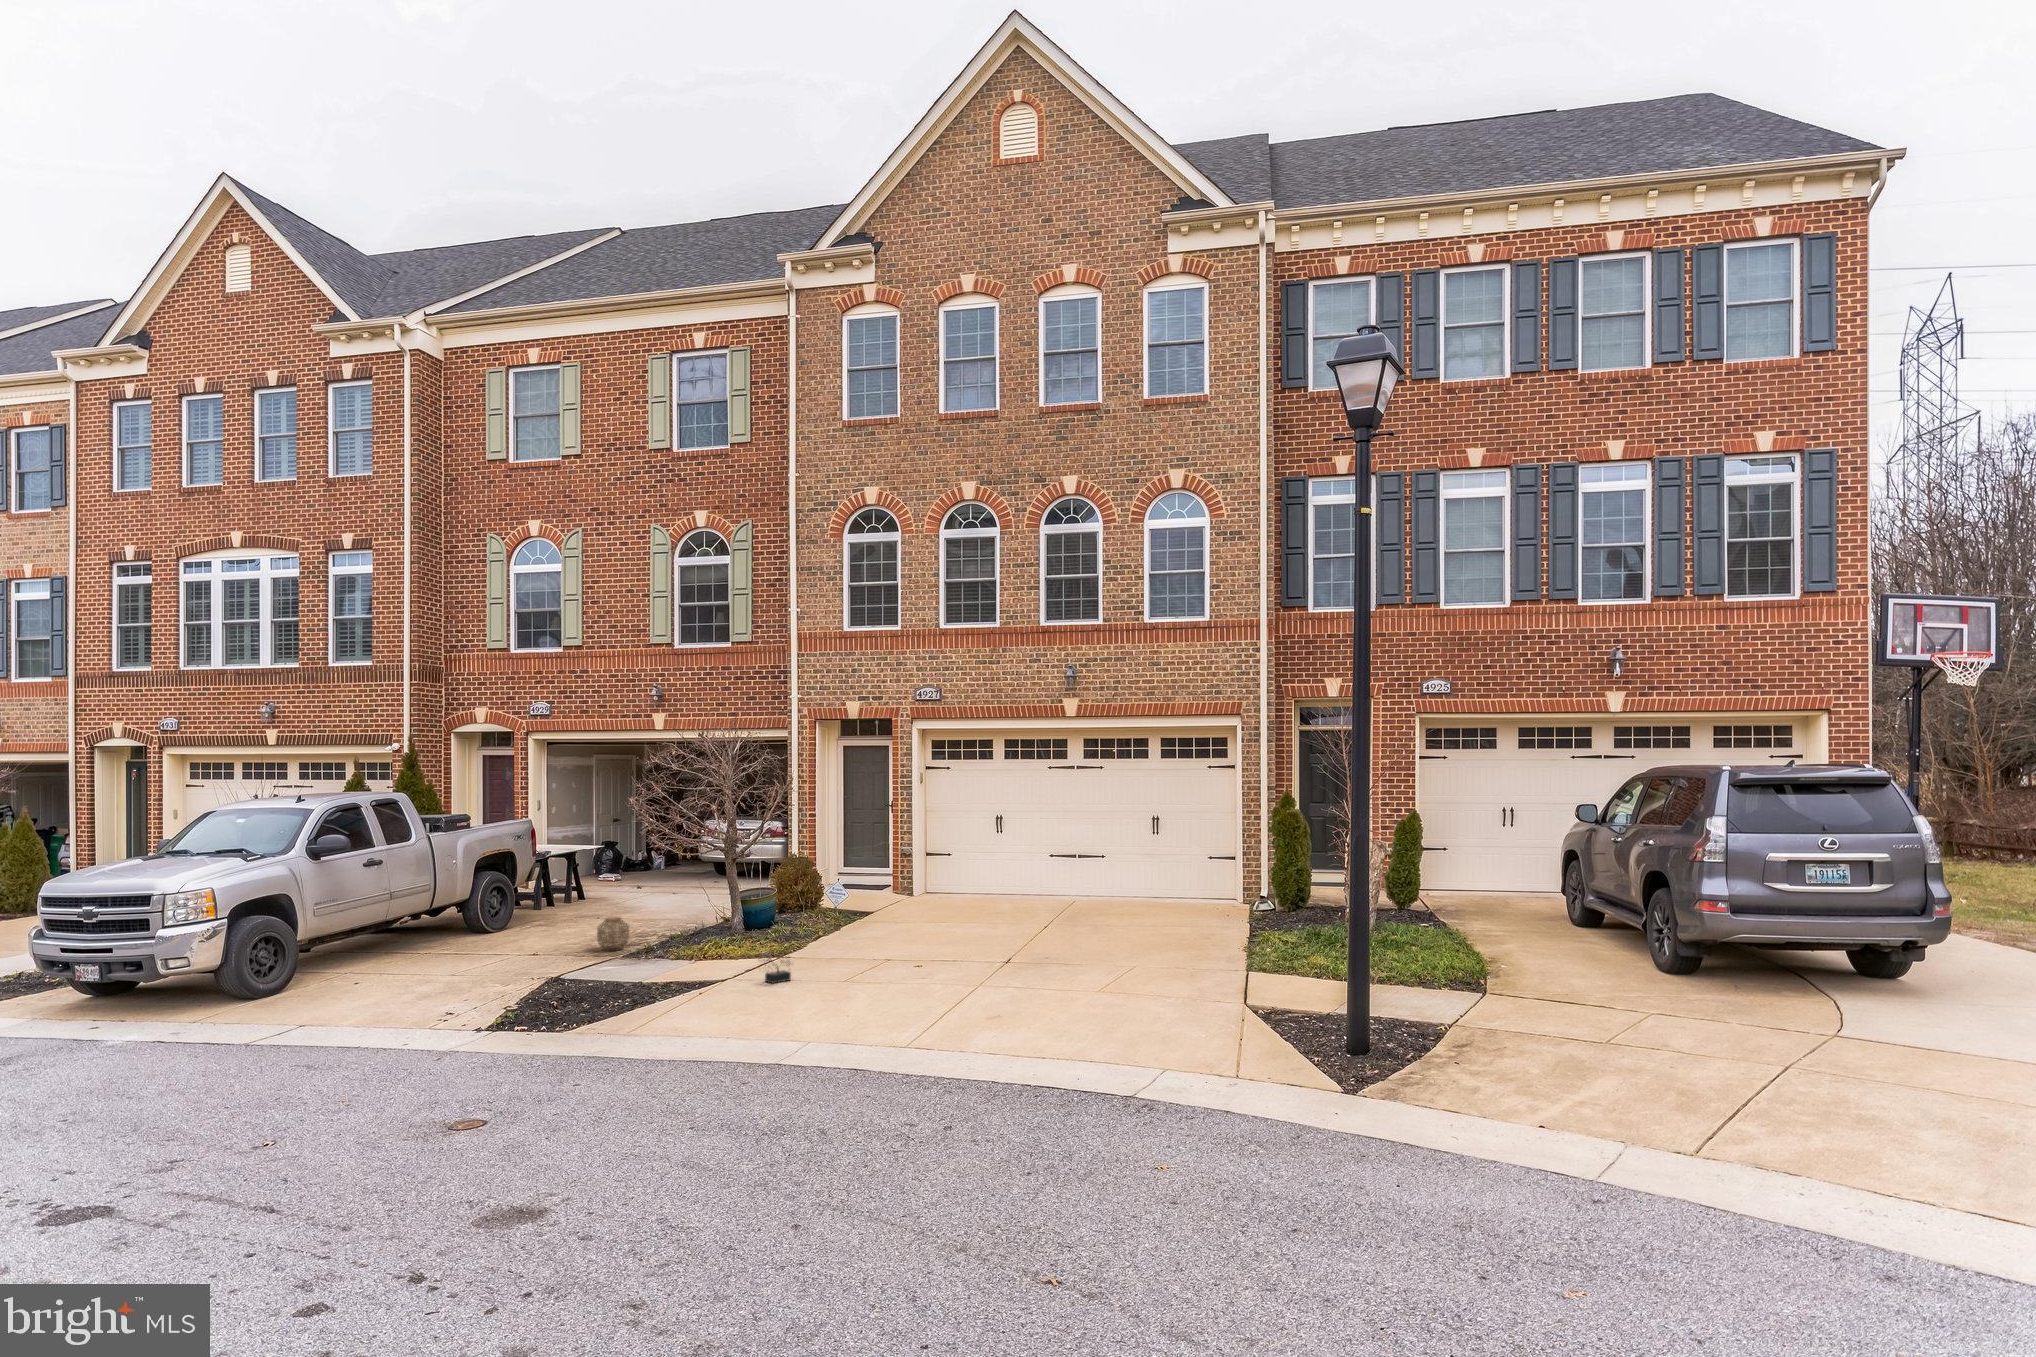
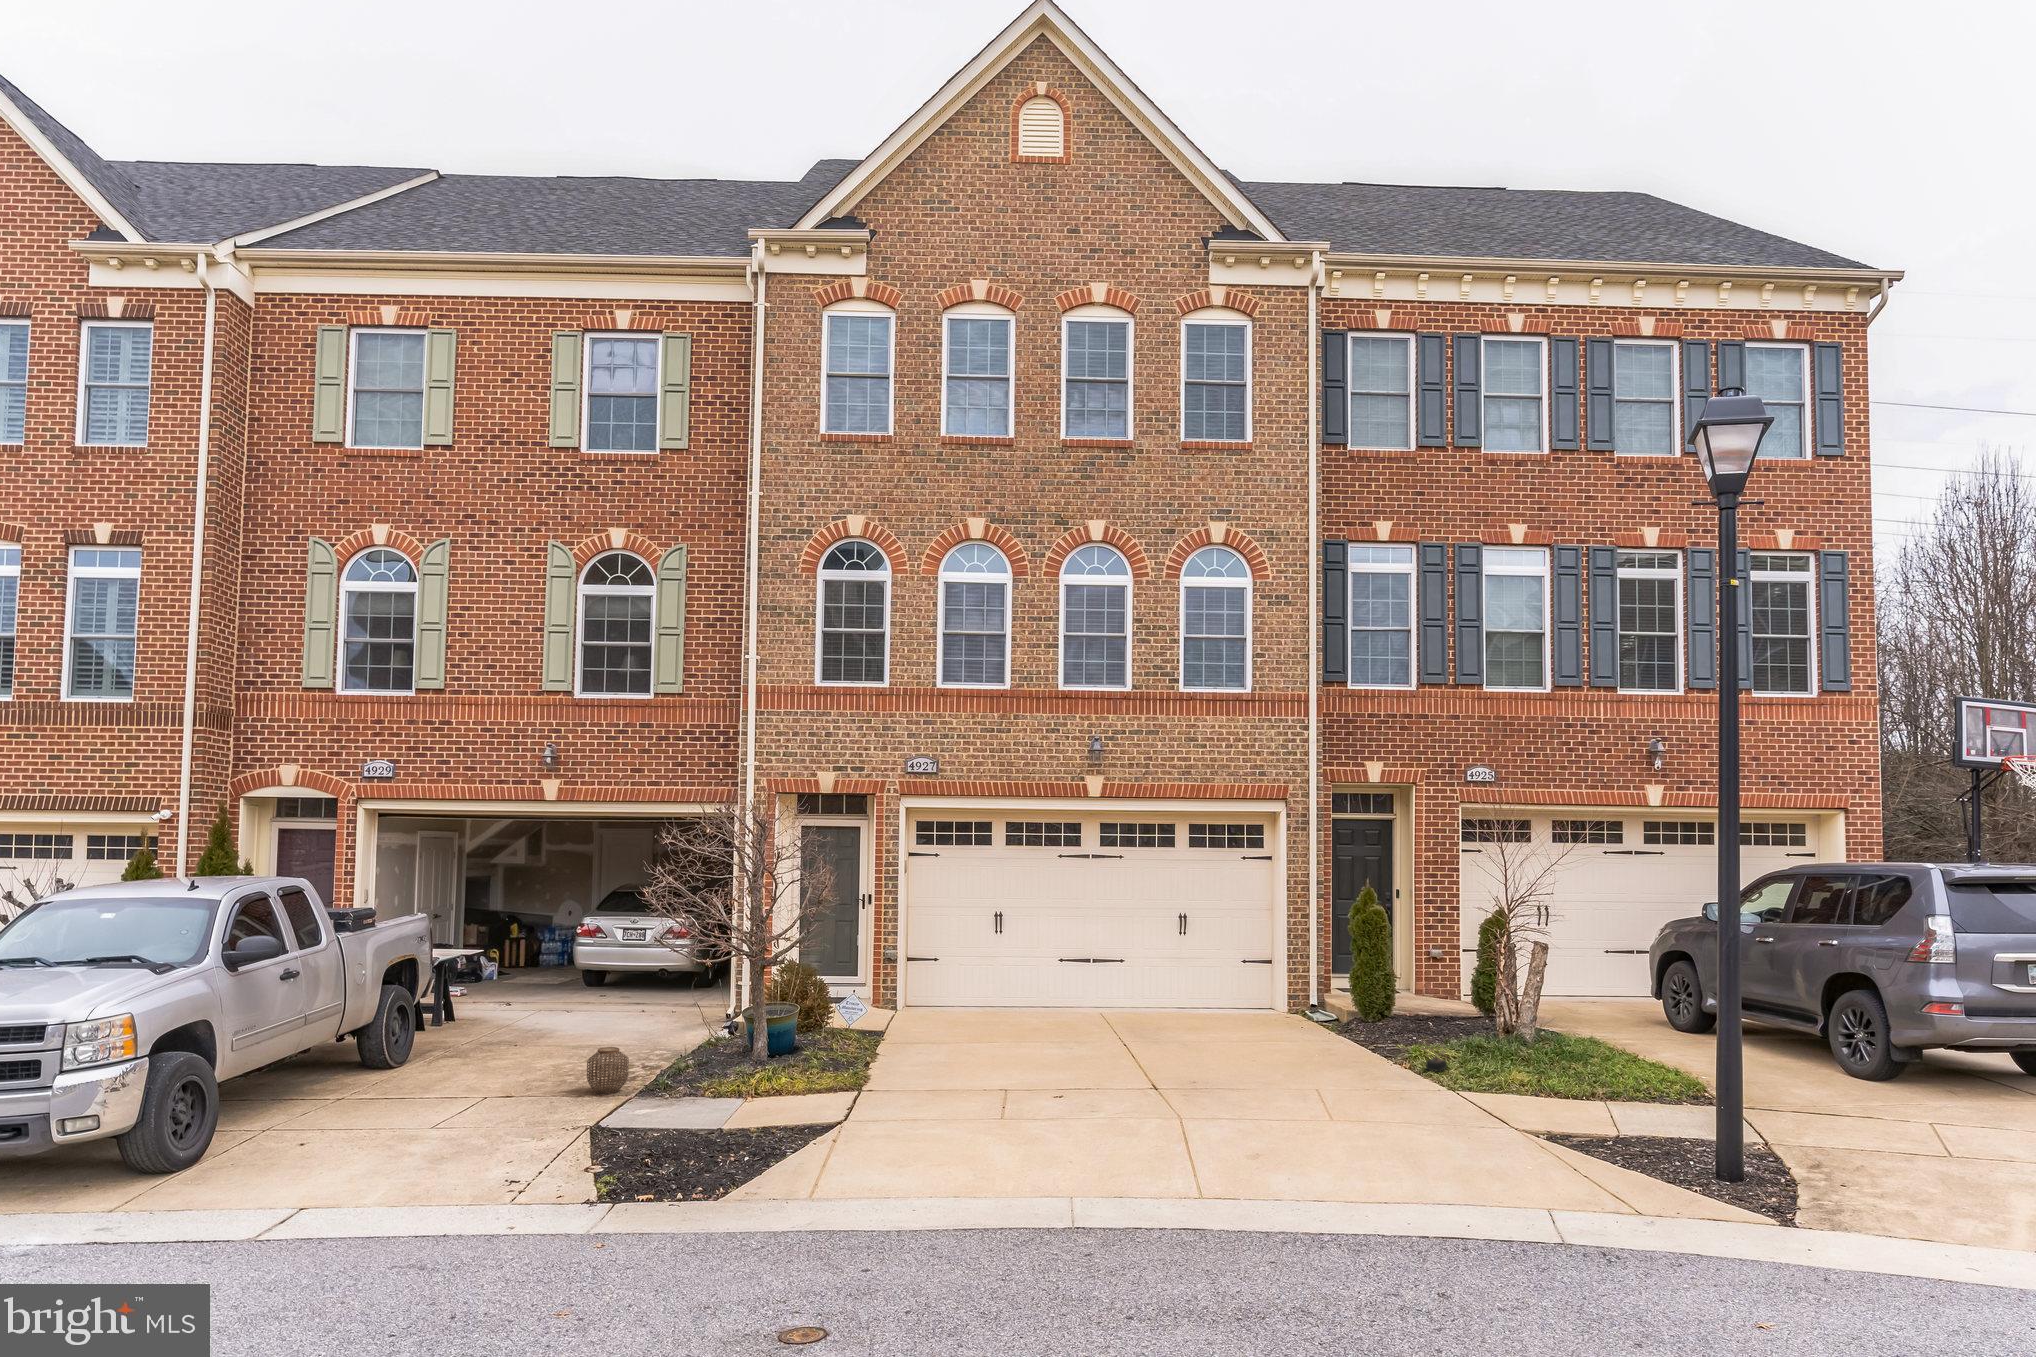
decorative plant: present [764,952,791,983] -> present [1422,1041,1447,1072]

